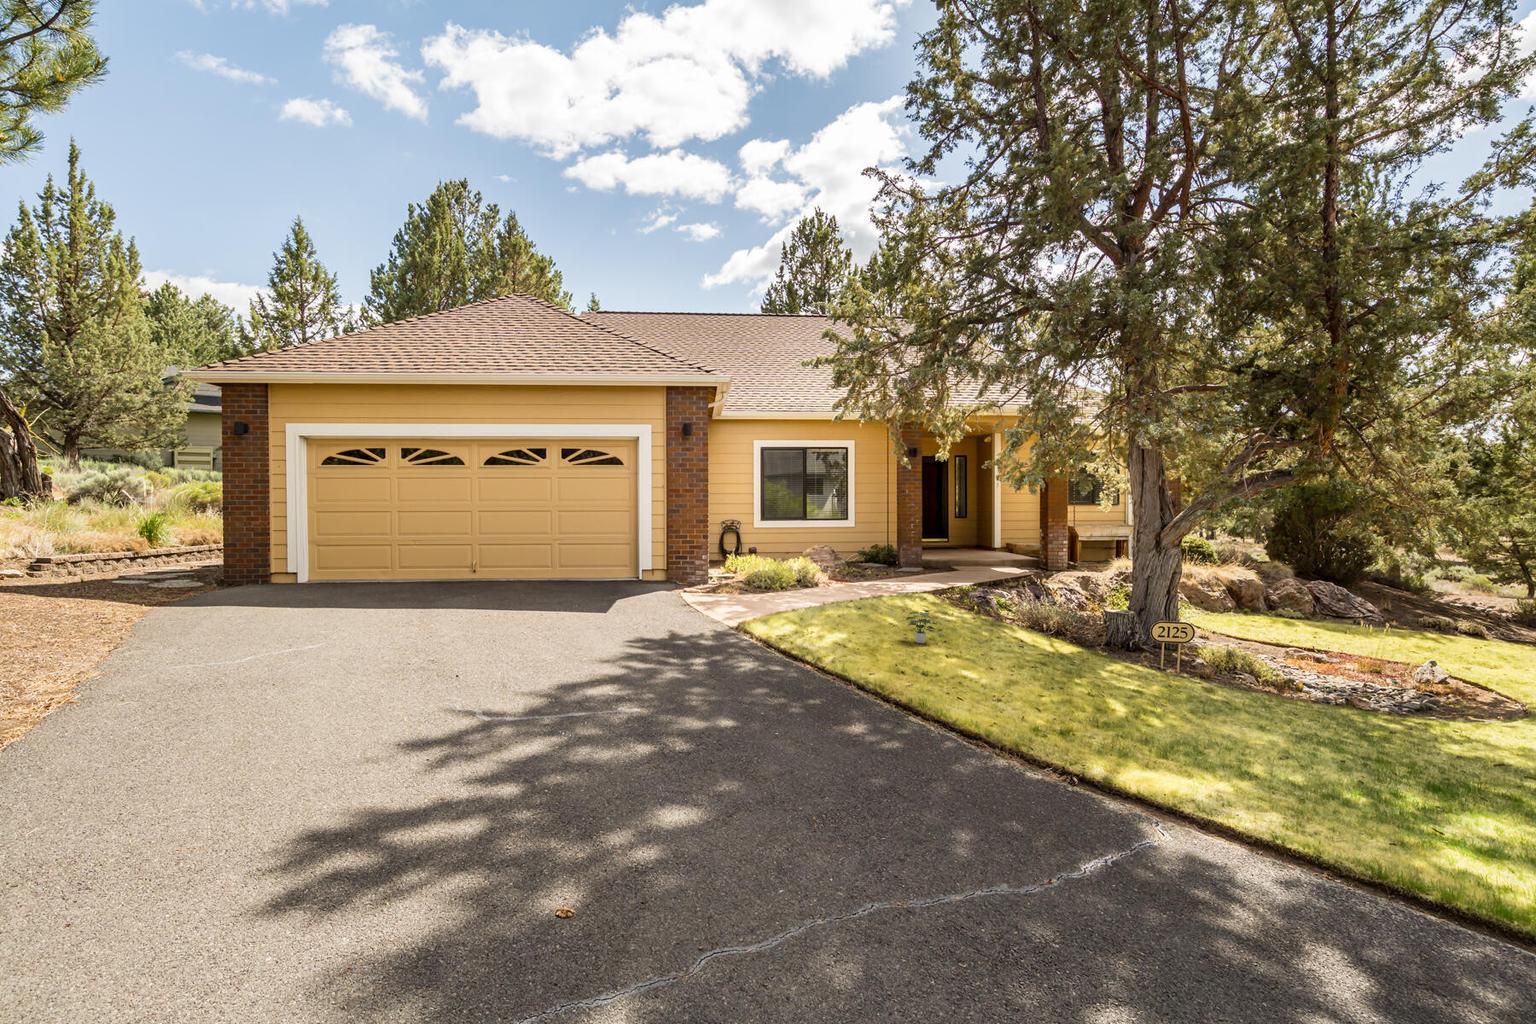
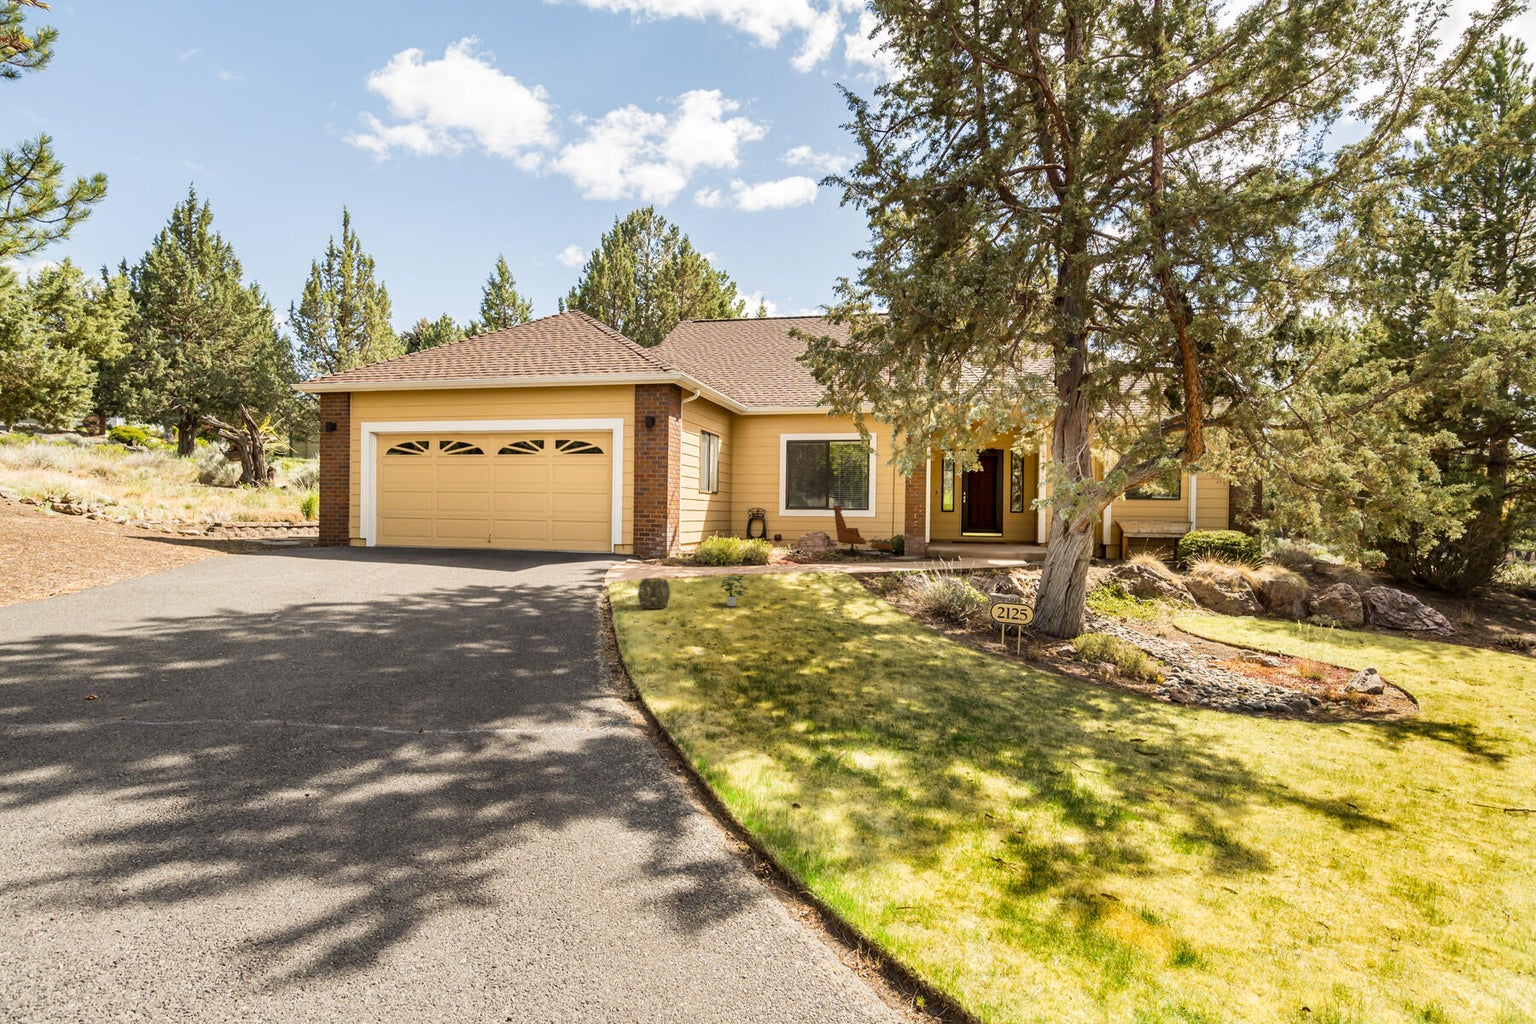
lounge chair: none [854,519,914,571] -> present [834,506,893,558]
woven basket: none [840,619,876,654] -> present [638,578,670,609]

